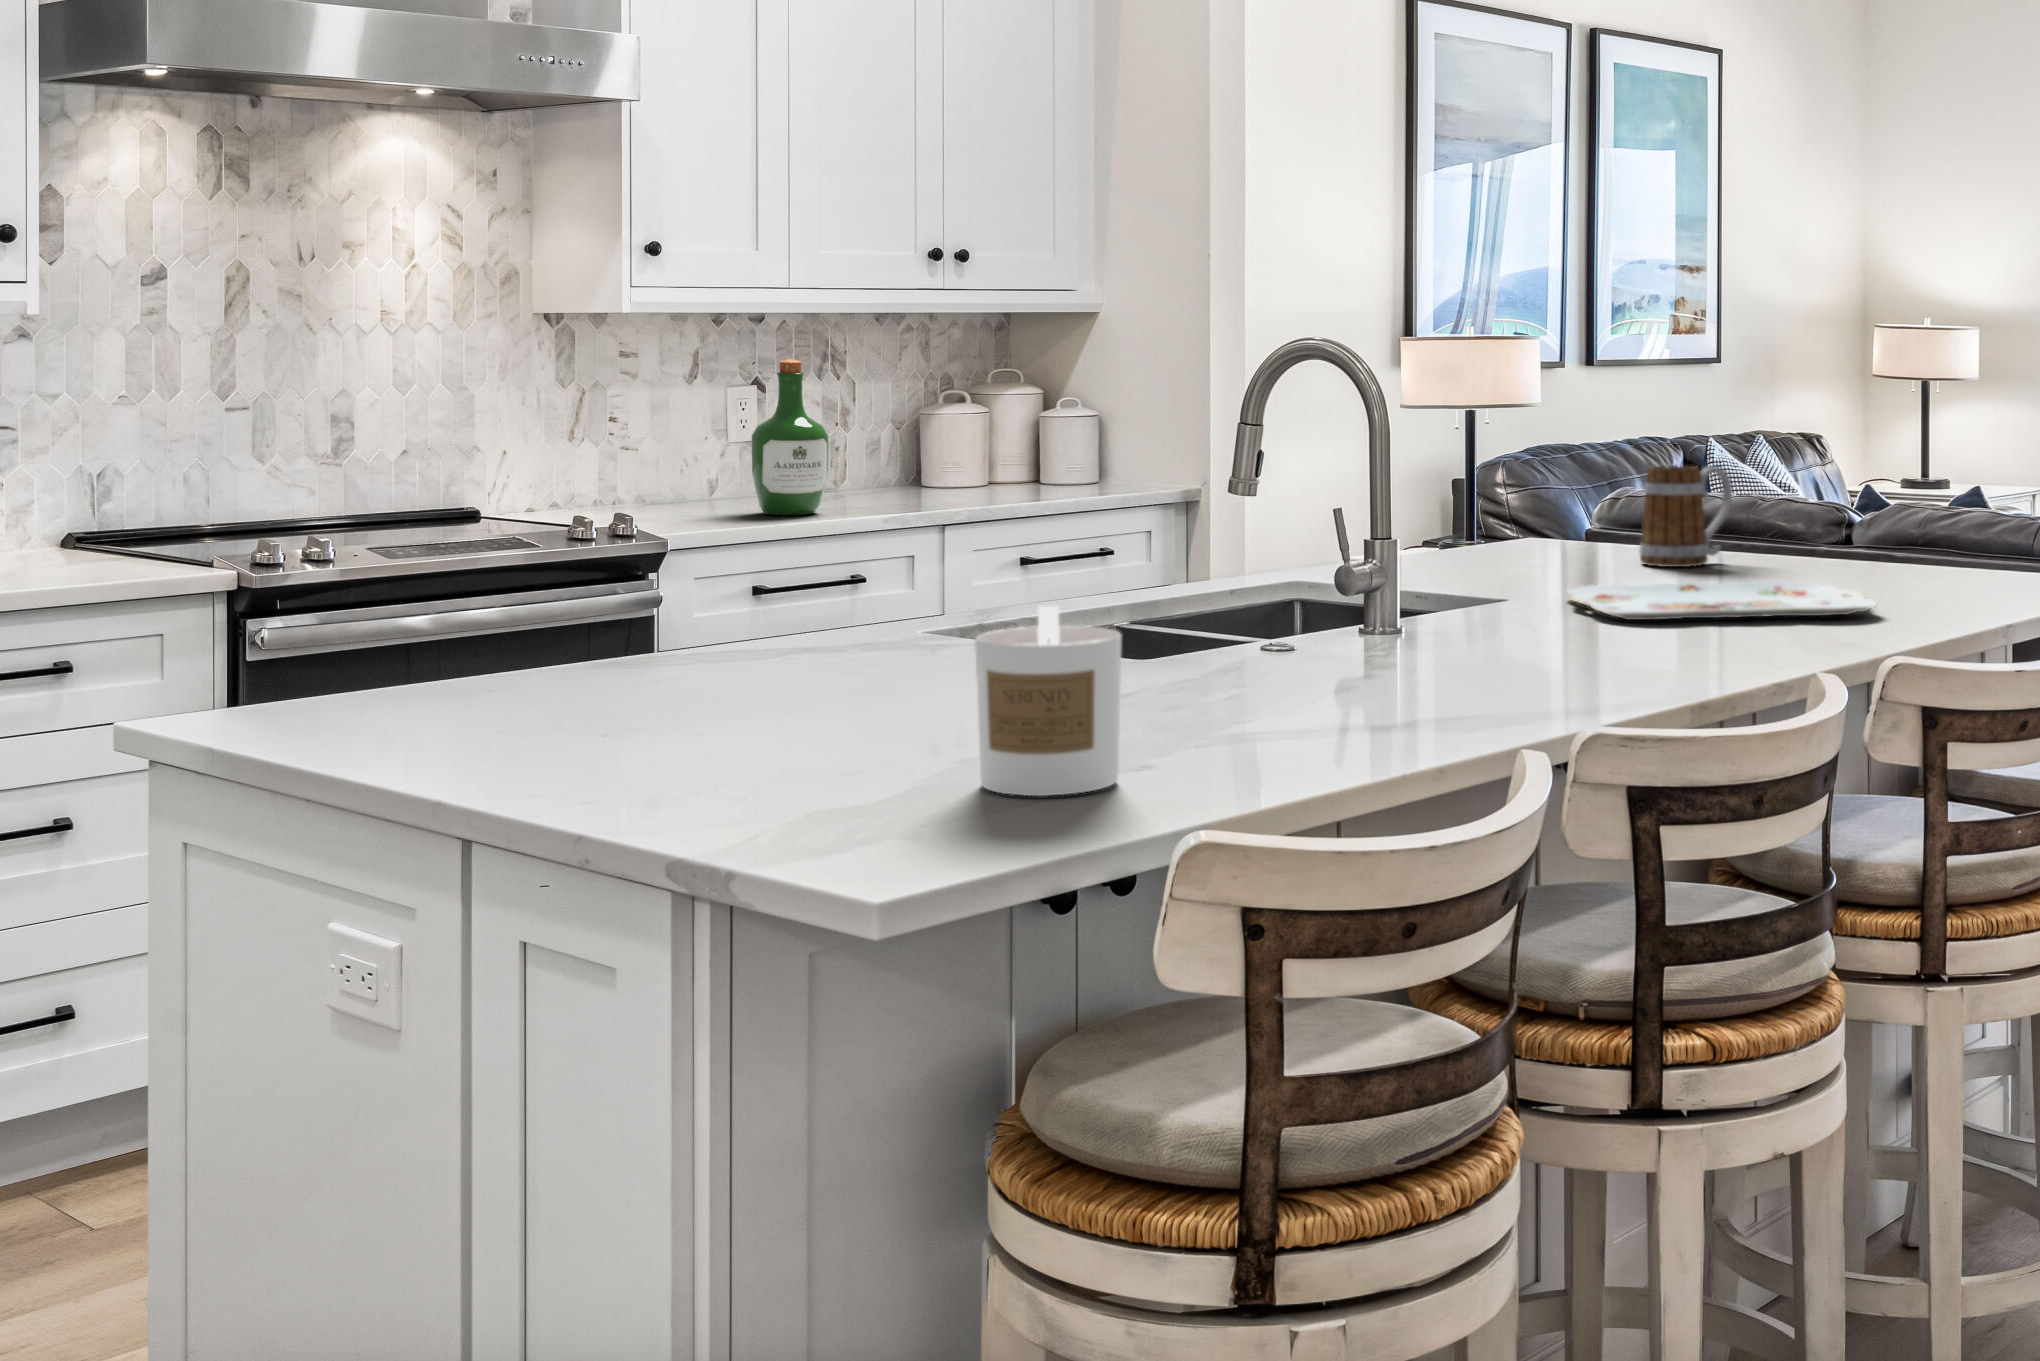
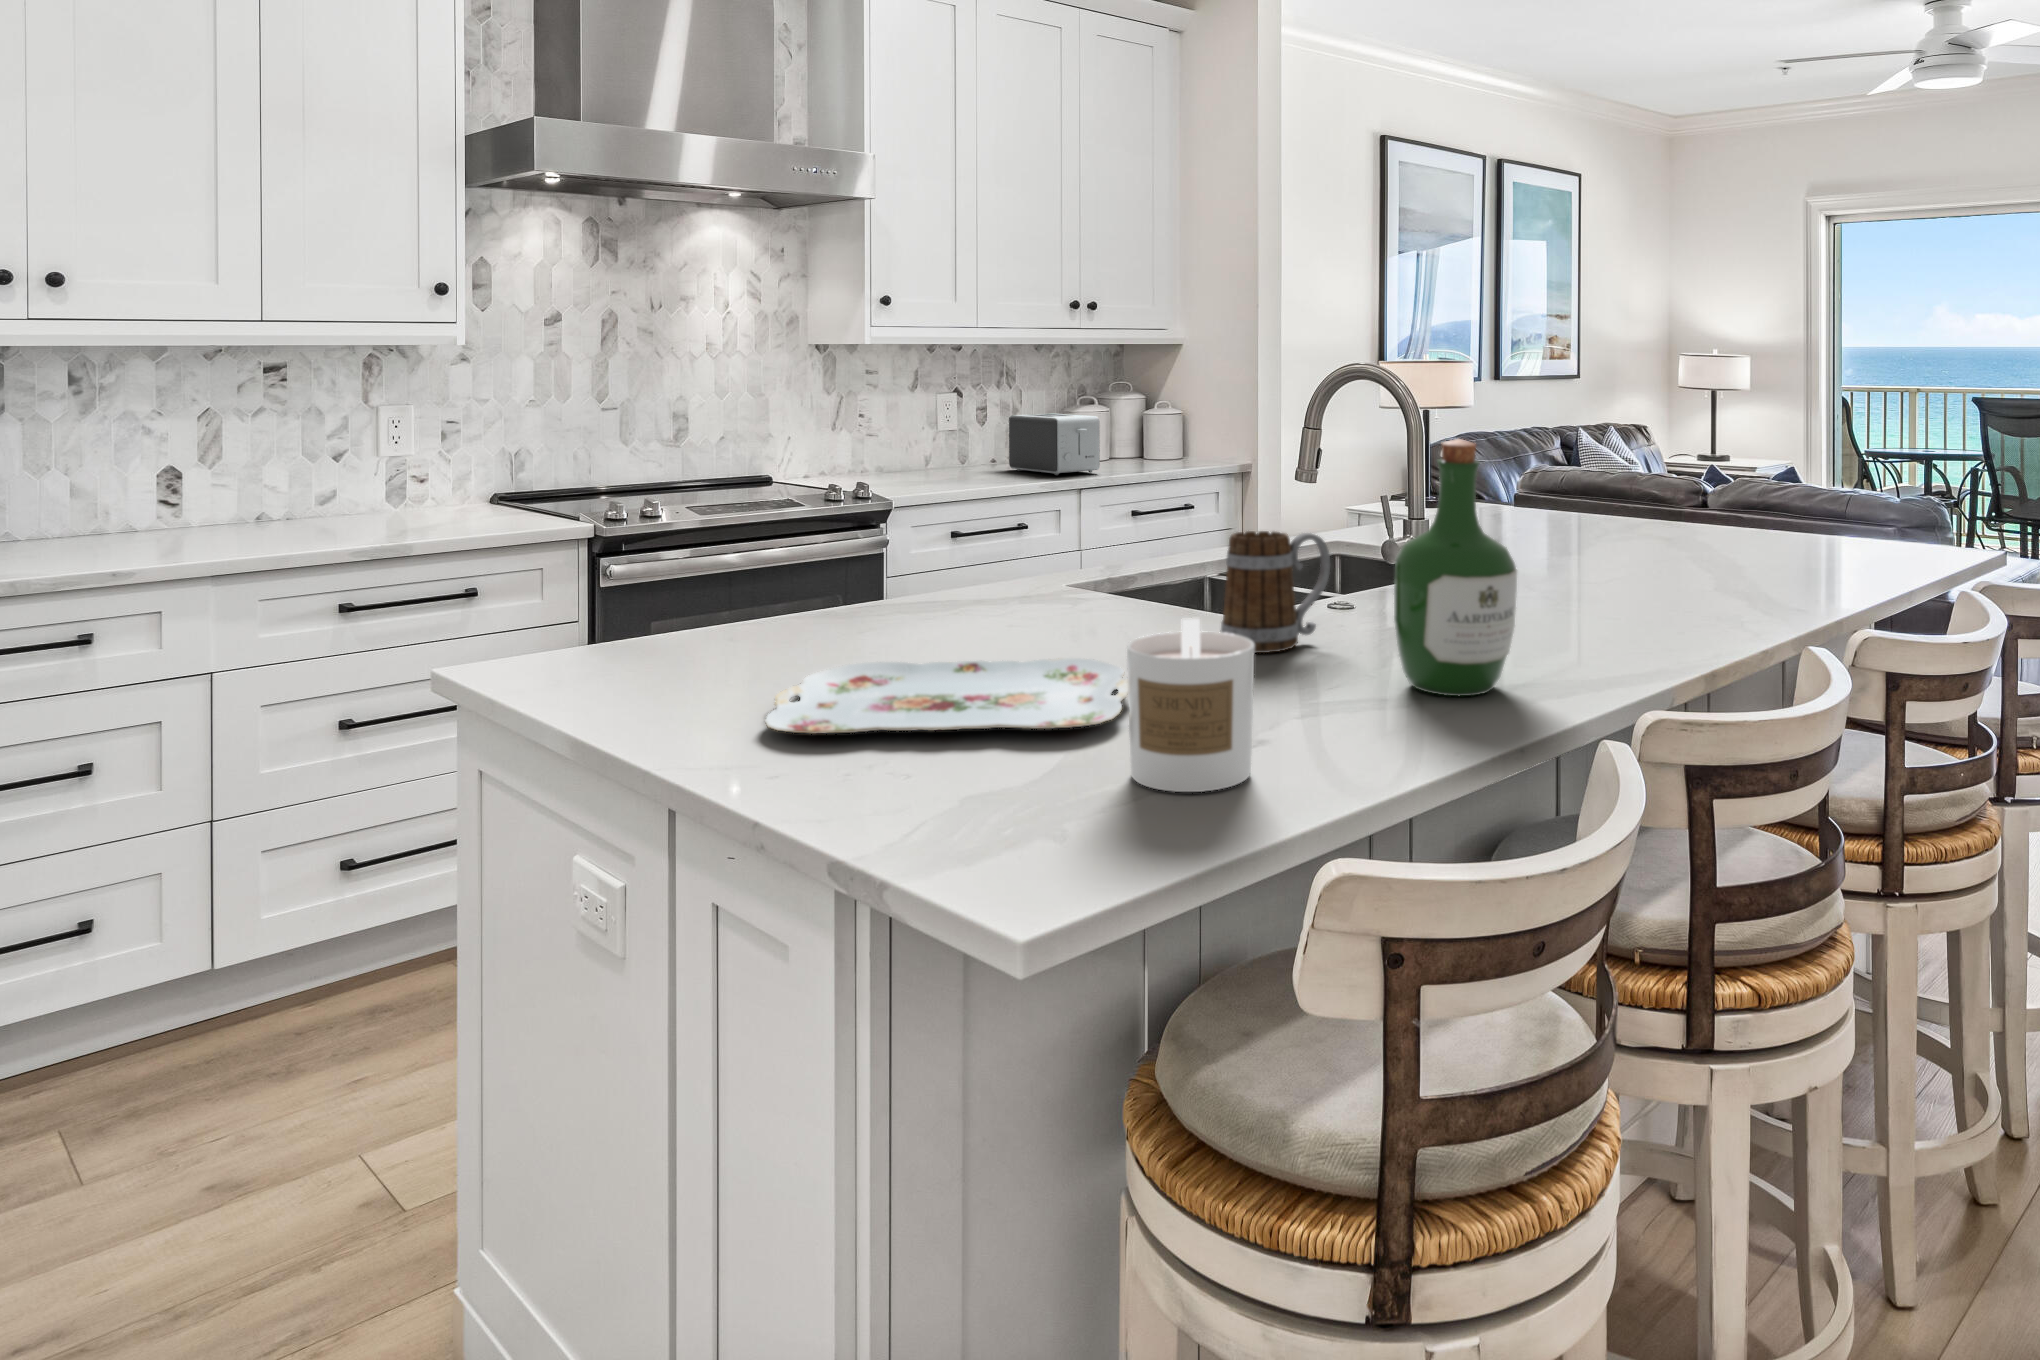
wine bottle: present [752,359,829,515] -> present [1394,439,1517,696]
toaster: none [838,414,973,503] -> present [1009,414,1100,475]
mug: present [1639,465,1732,567] -> present [1221,531,1330,653]
serving tray: present [1566,581,1877,620] -> present [765,658,1128,734]

